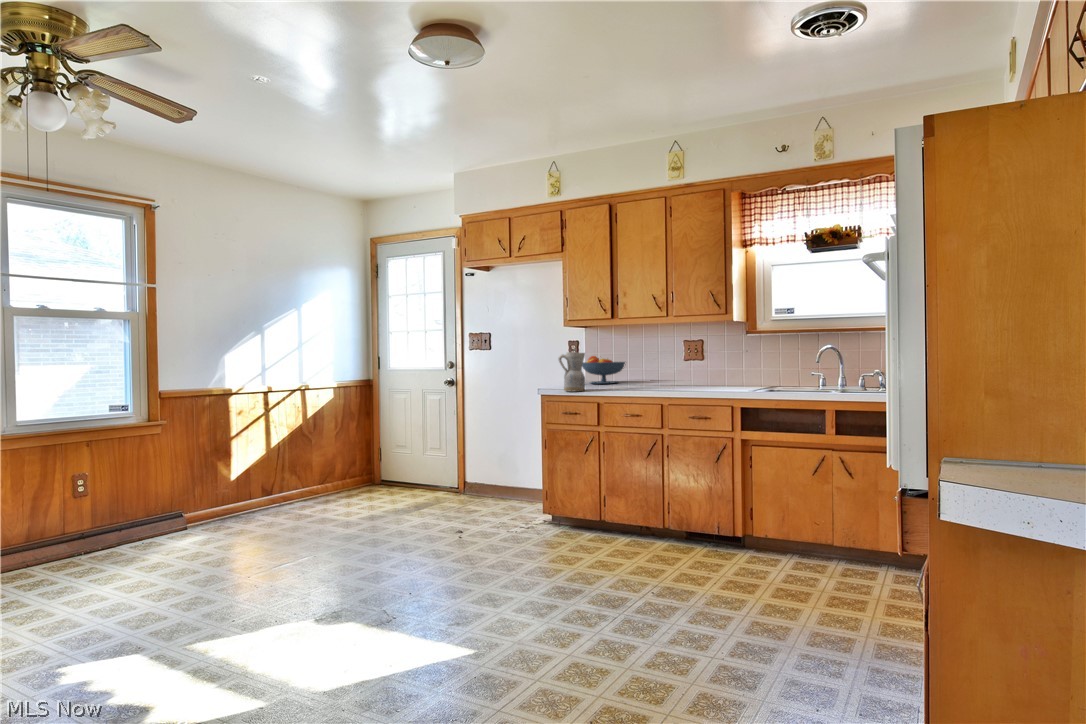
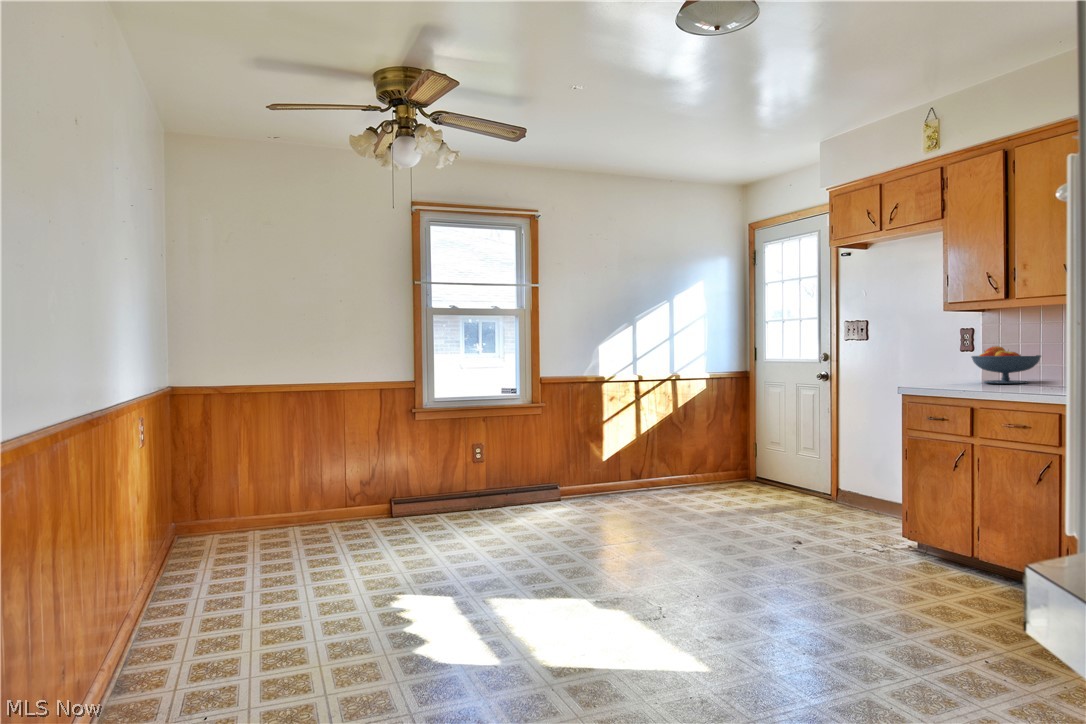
ceramic pitcher: present [558,352,585,391] -> none [921,343,959,392]

